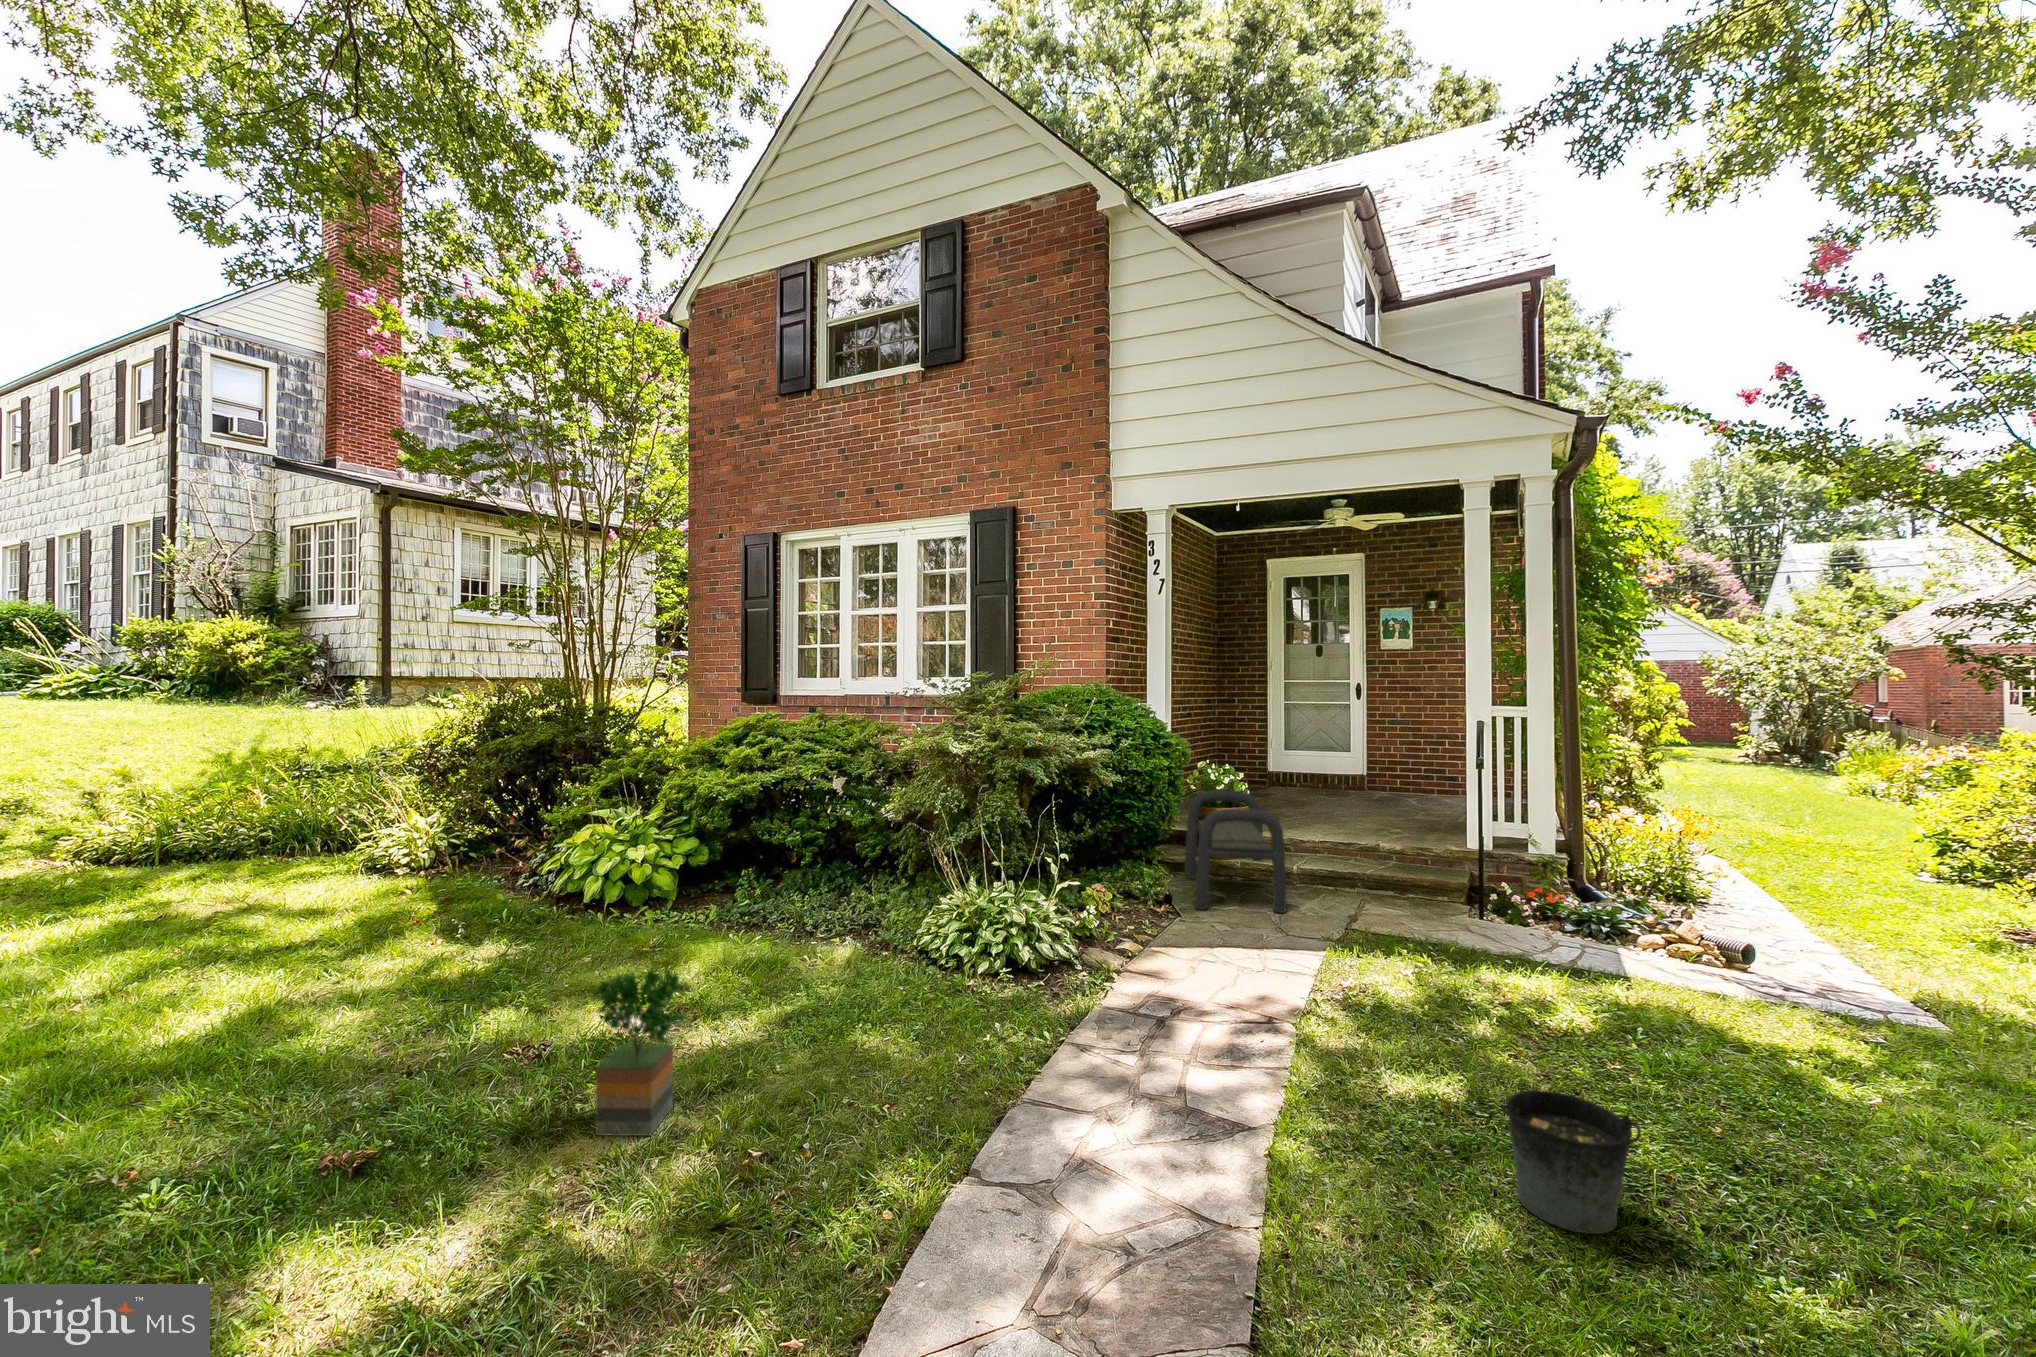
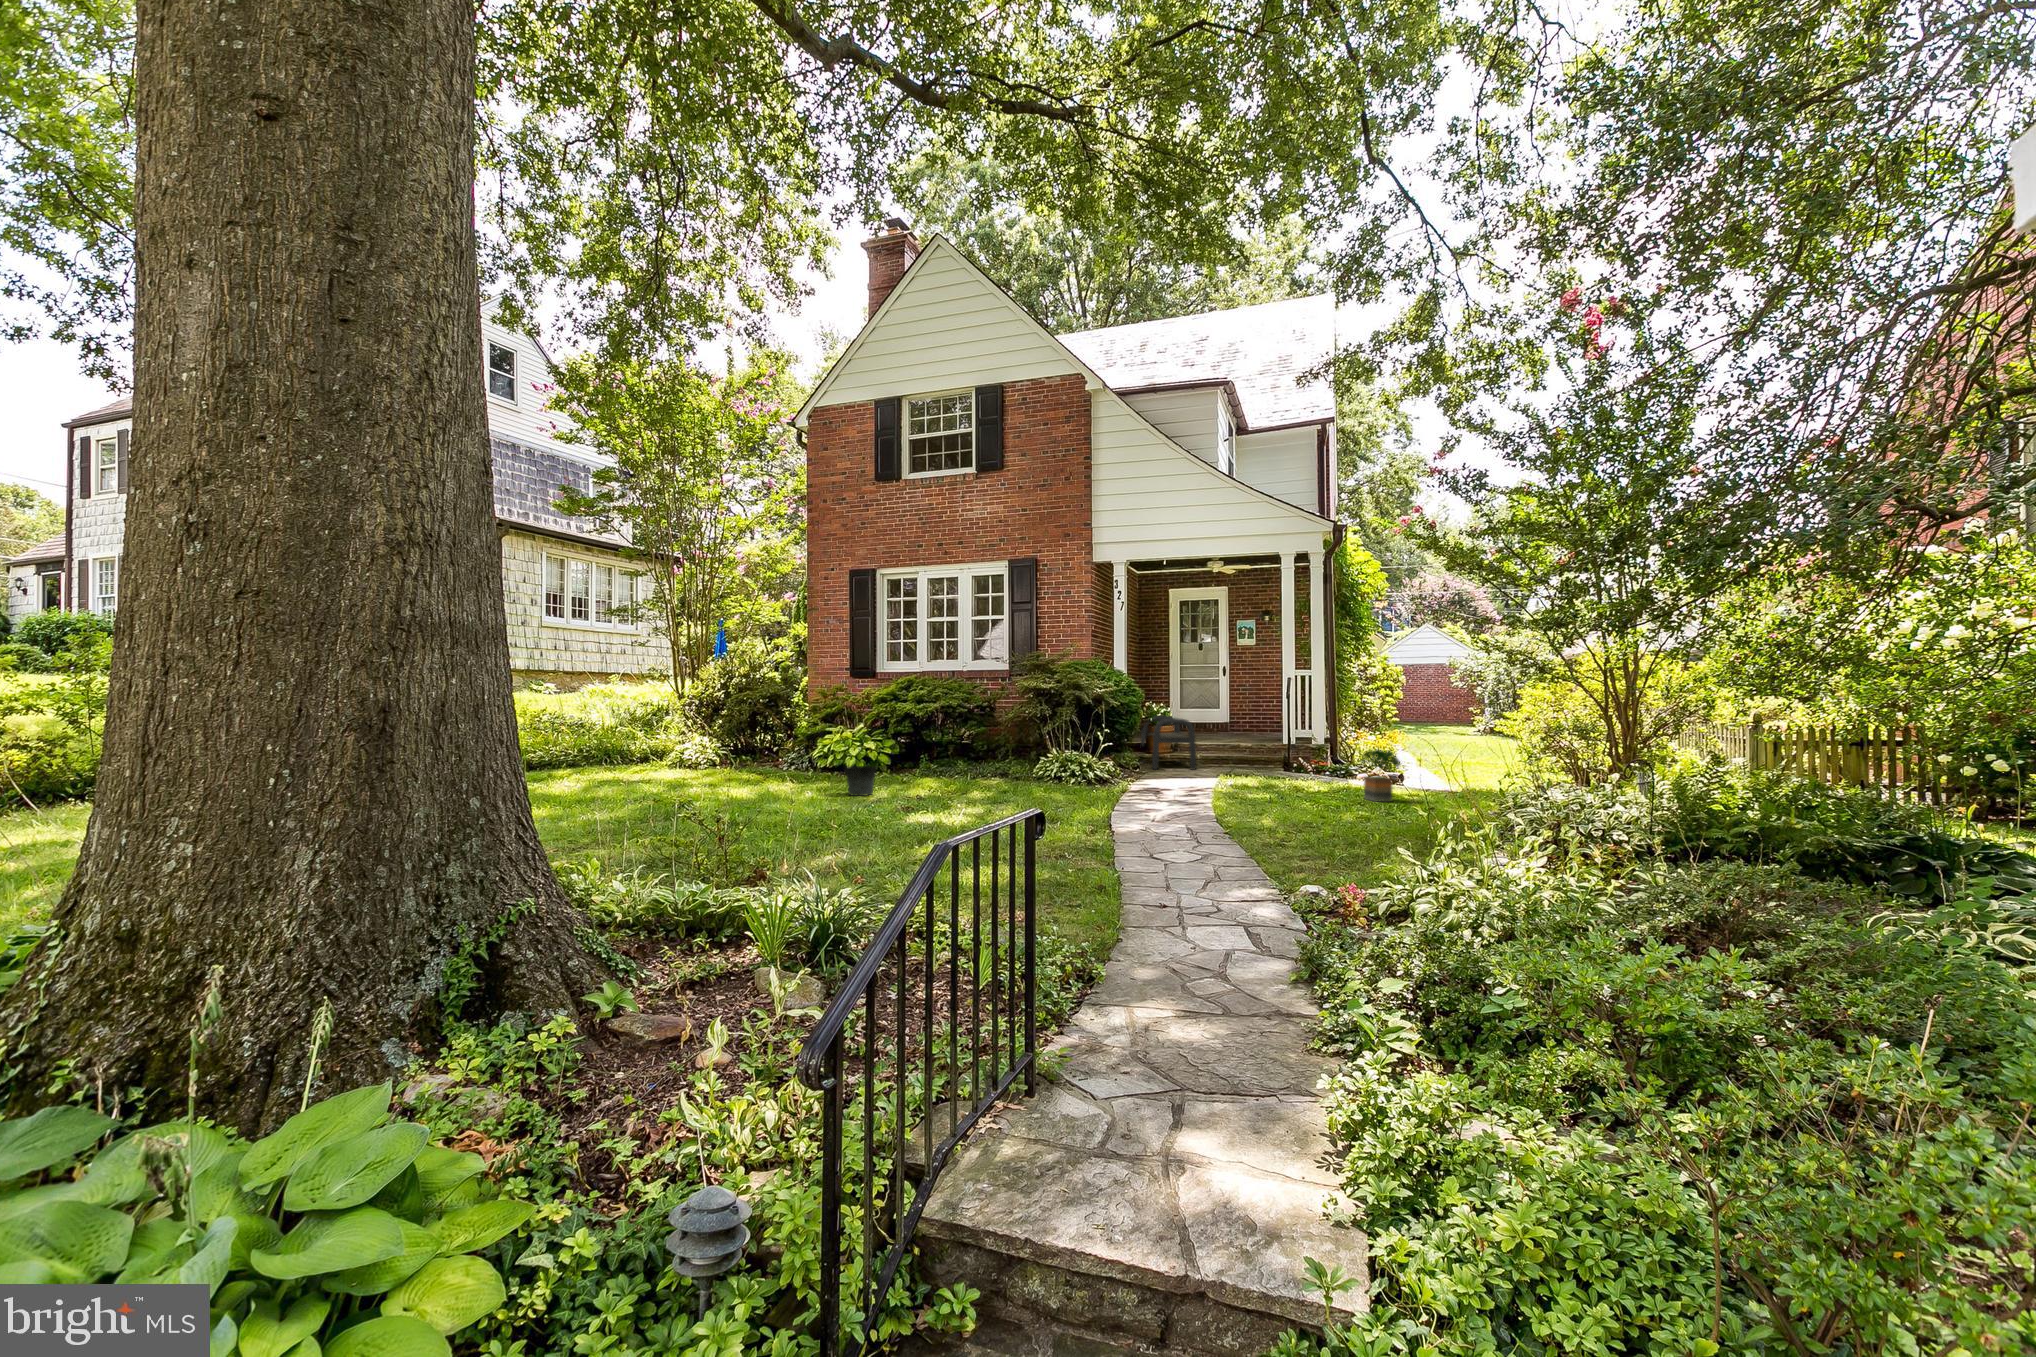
potted tree: present [592,971,691,1136] -> present [1361,749,1400,802]
bucket: present [1502,1090,1642,1234] -> present [844,766,876,796]

